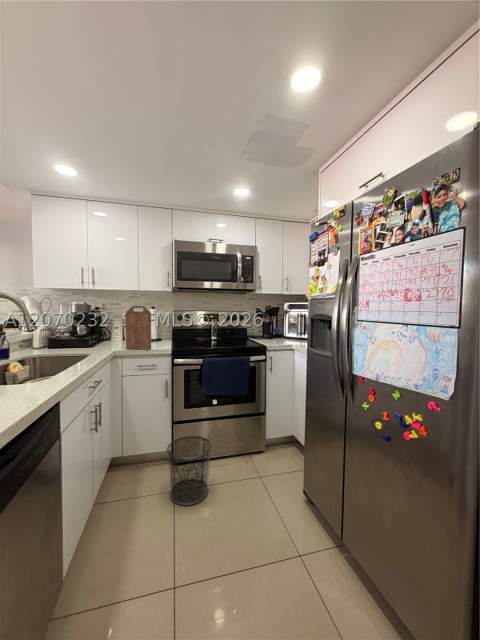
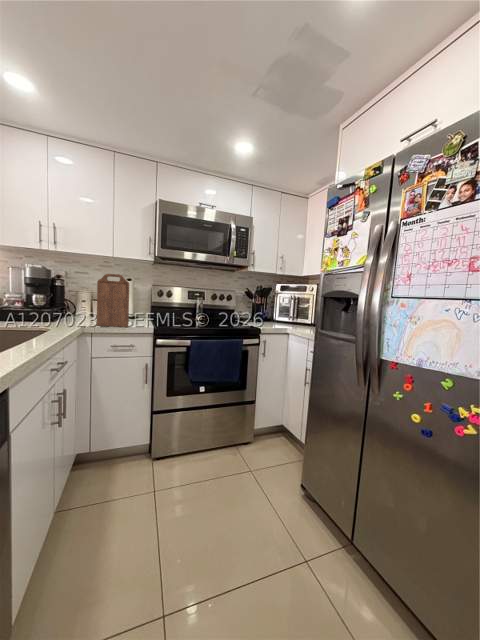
waste bin: present [167,436,212,506] -> none [148,427,201,507]

